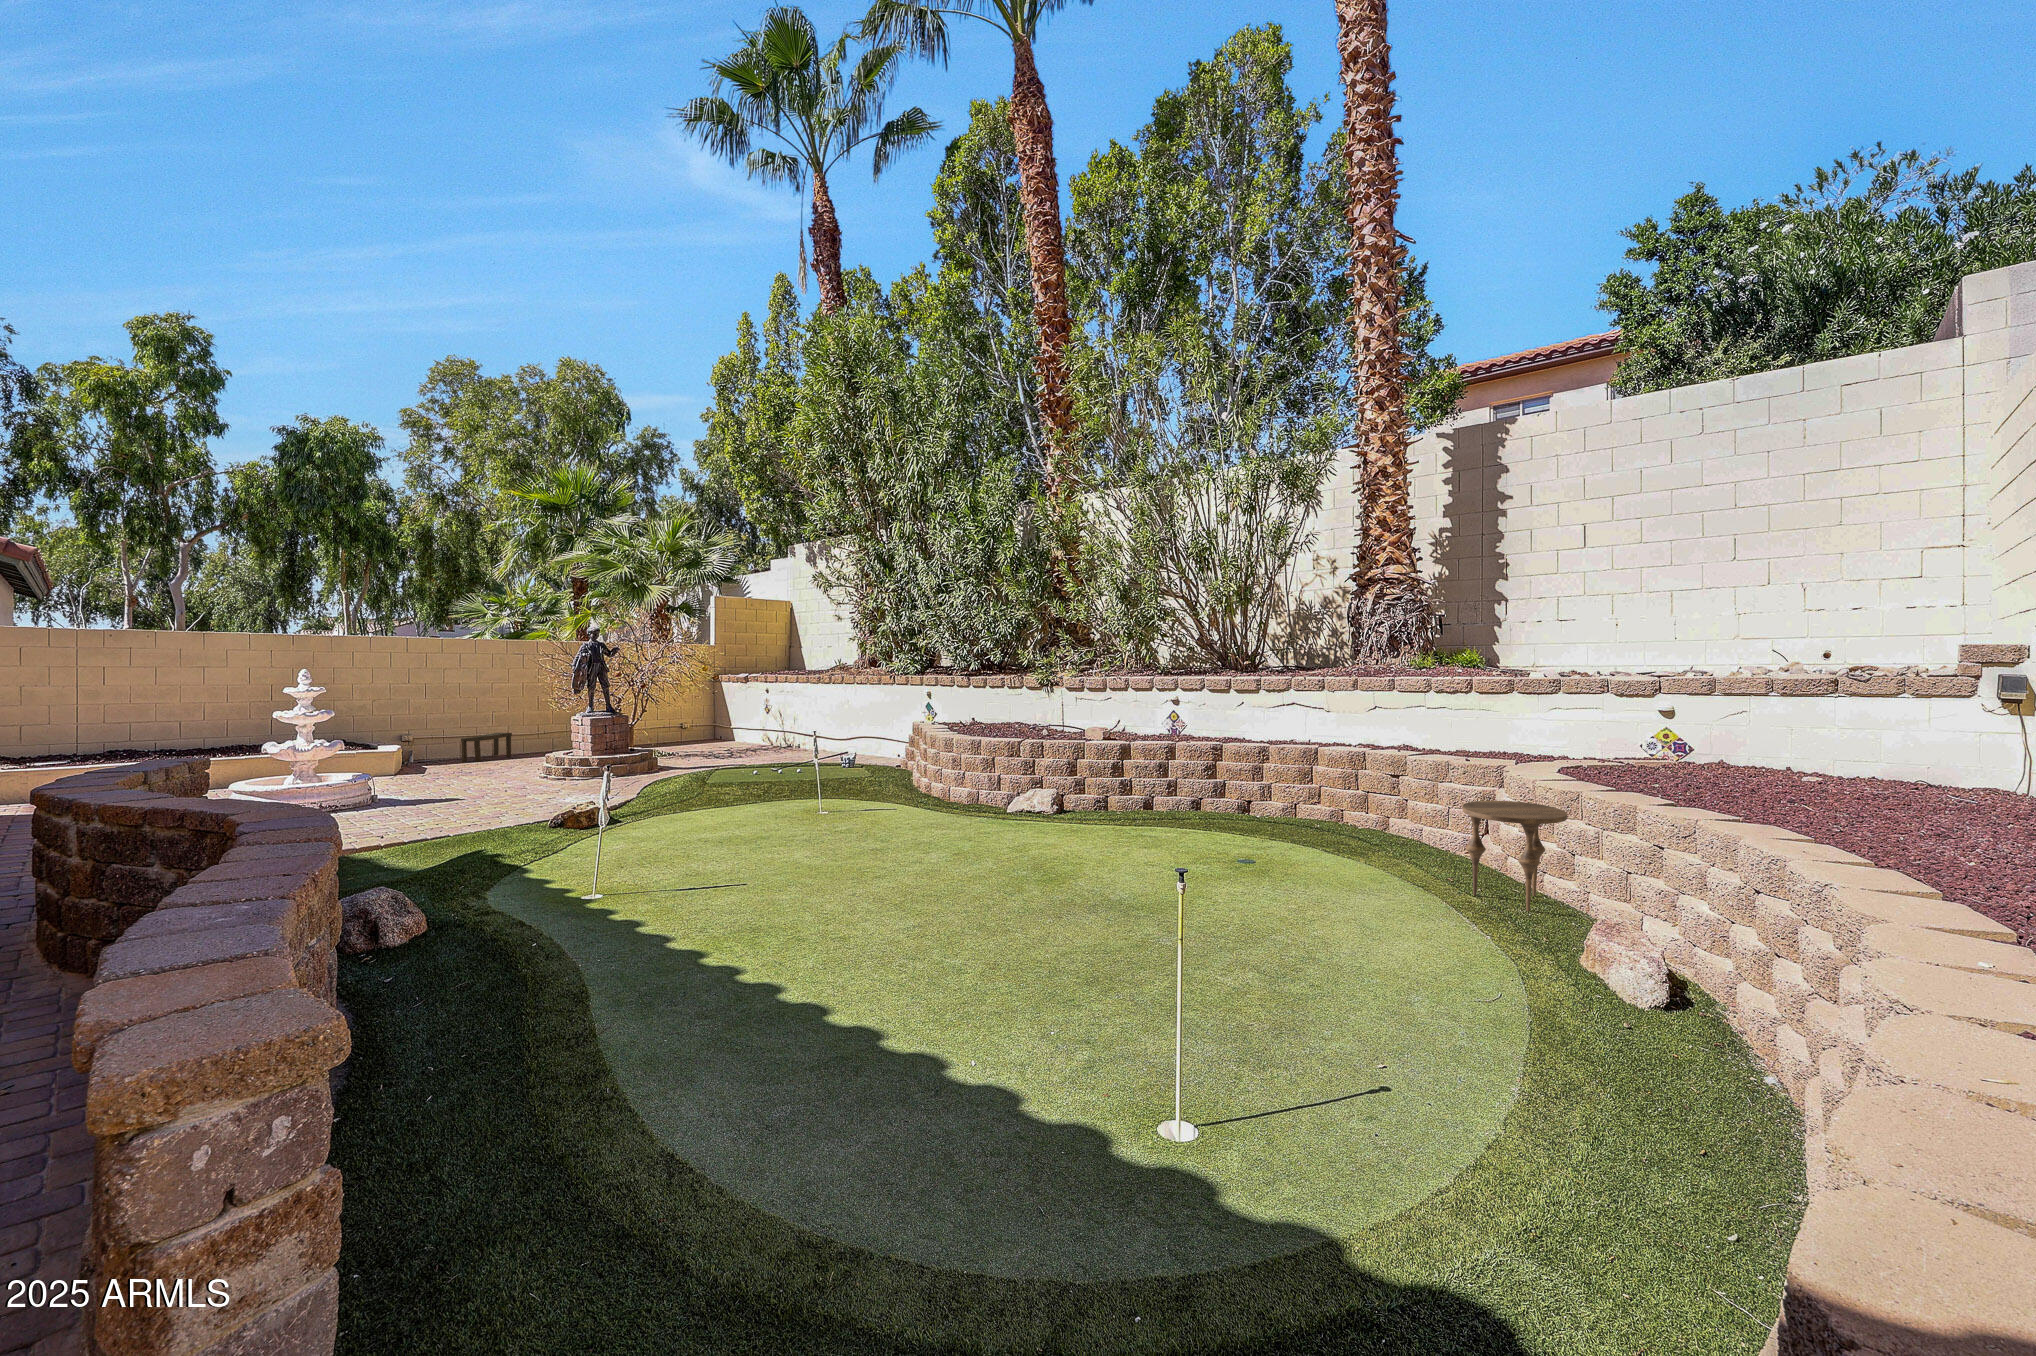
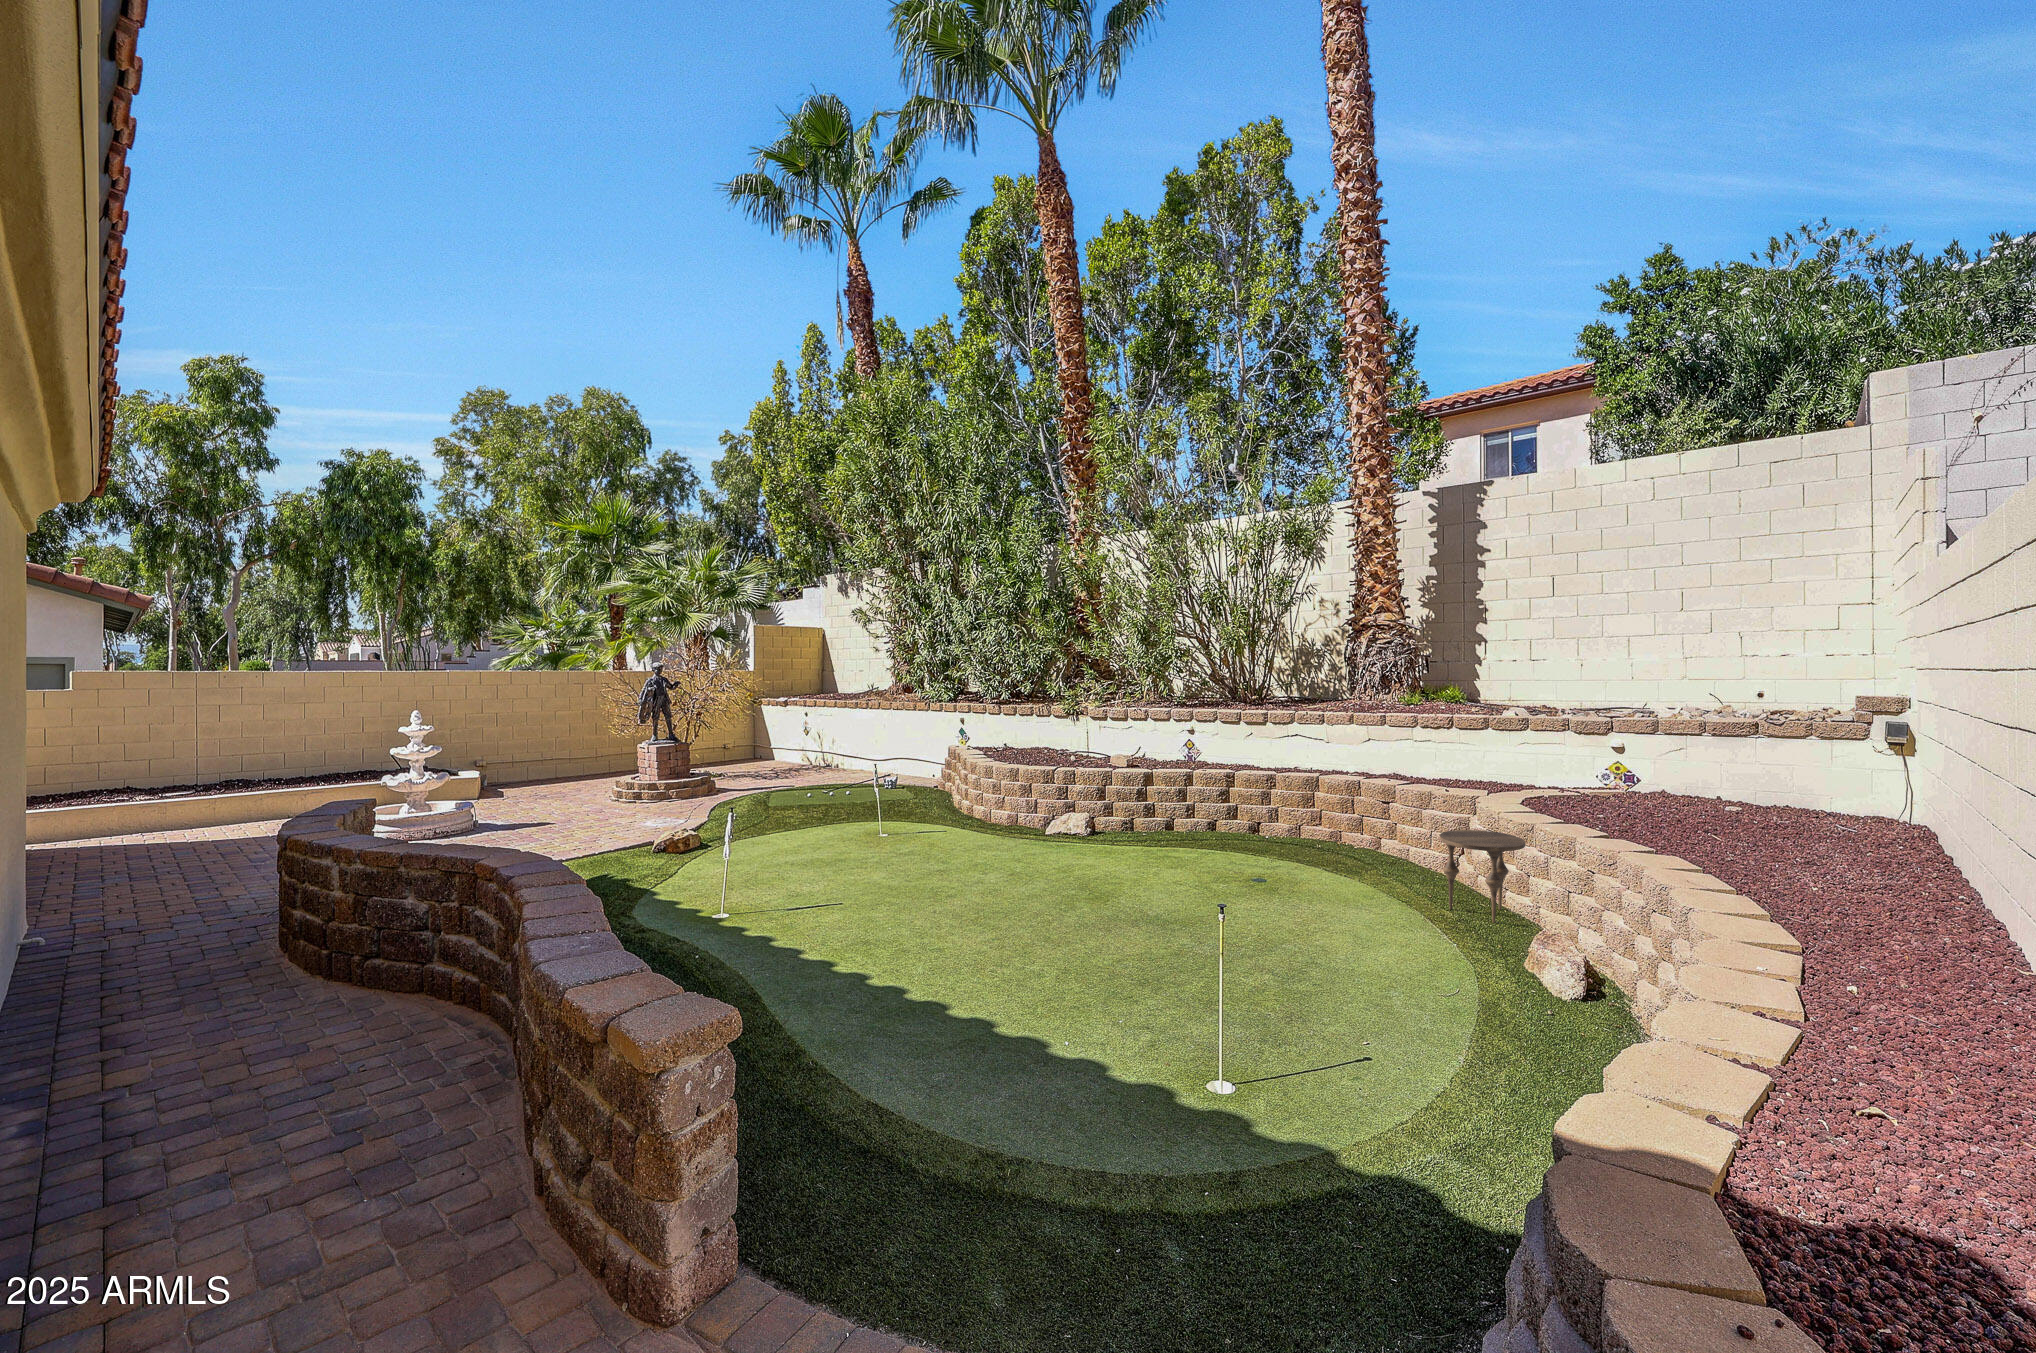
bench: present [461,733,512,762] -> none [536,756,580,783]

